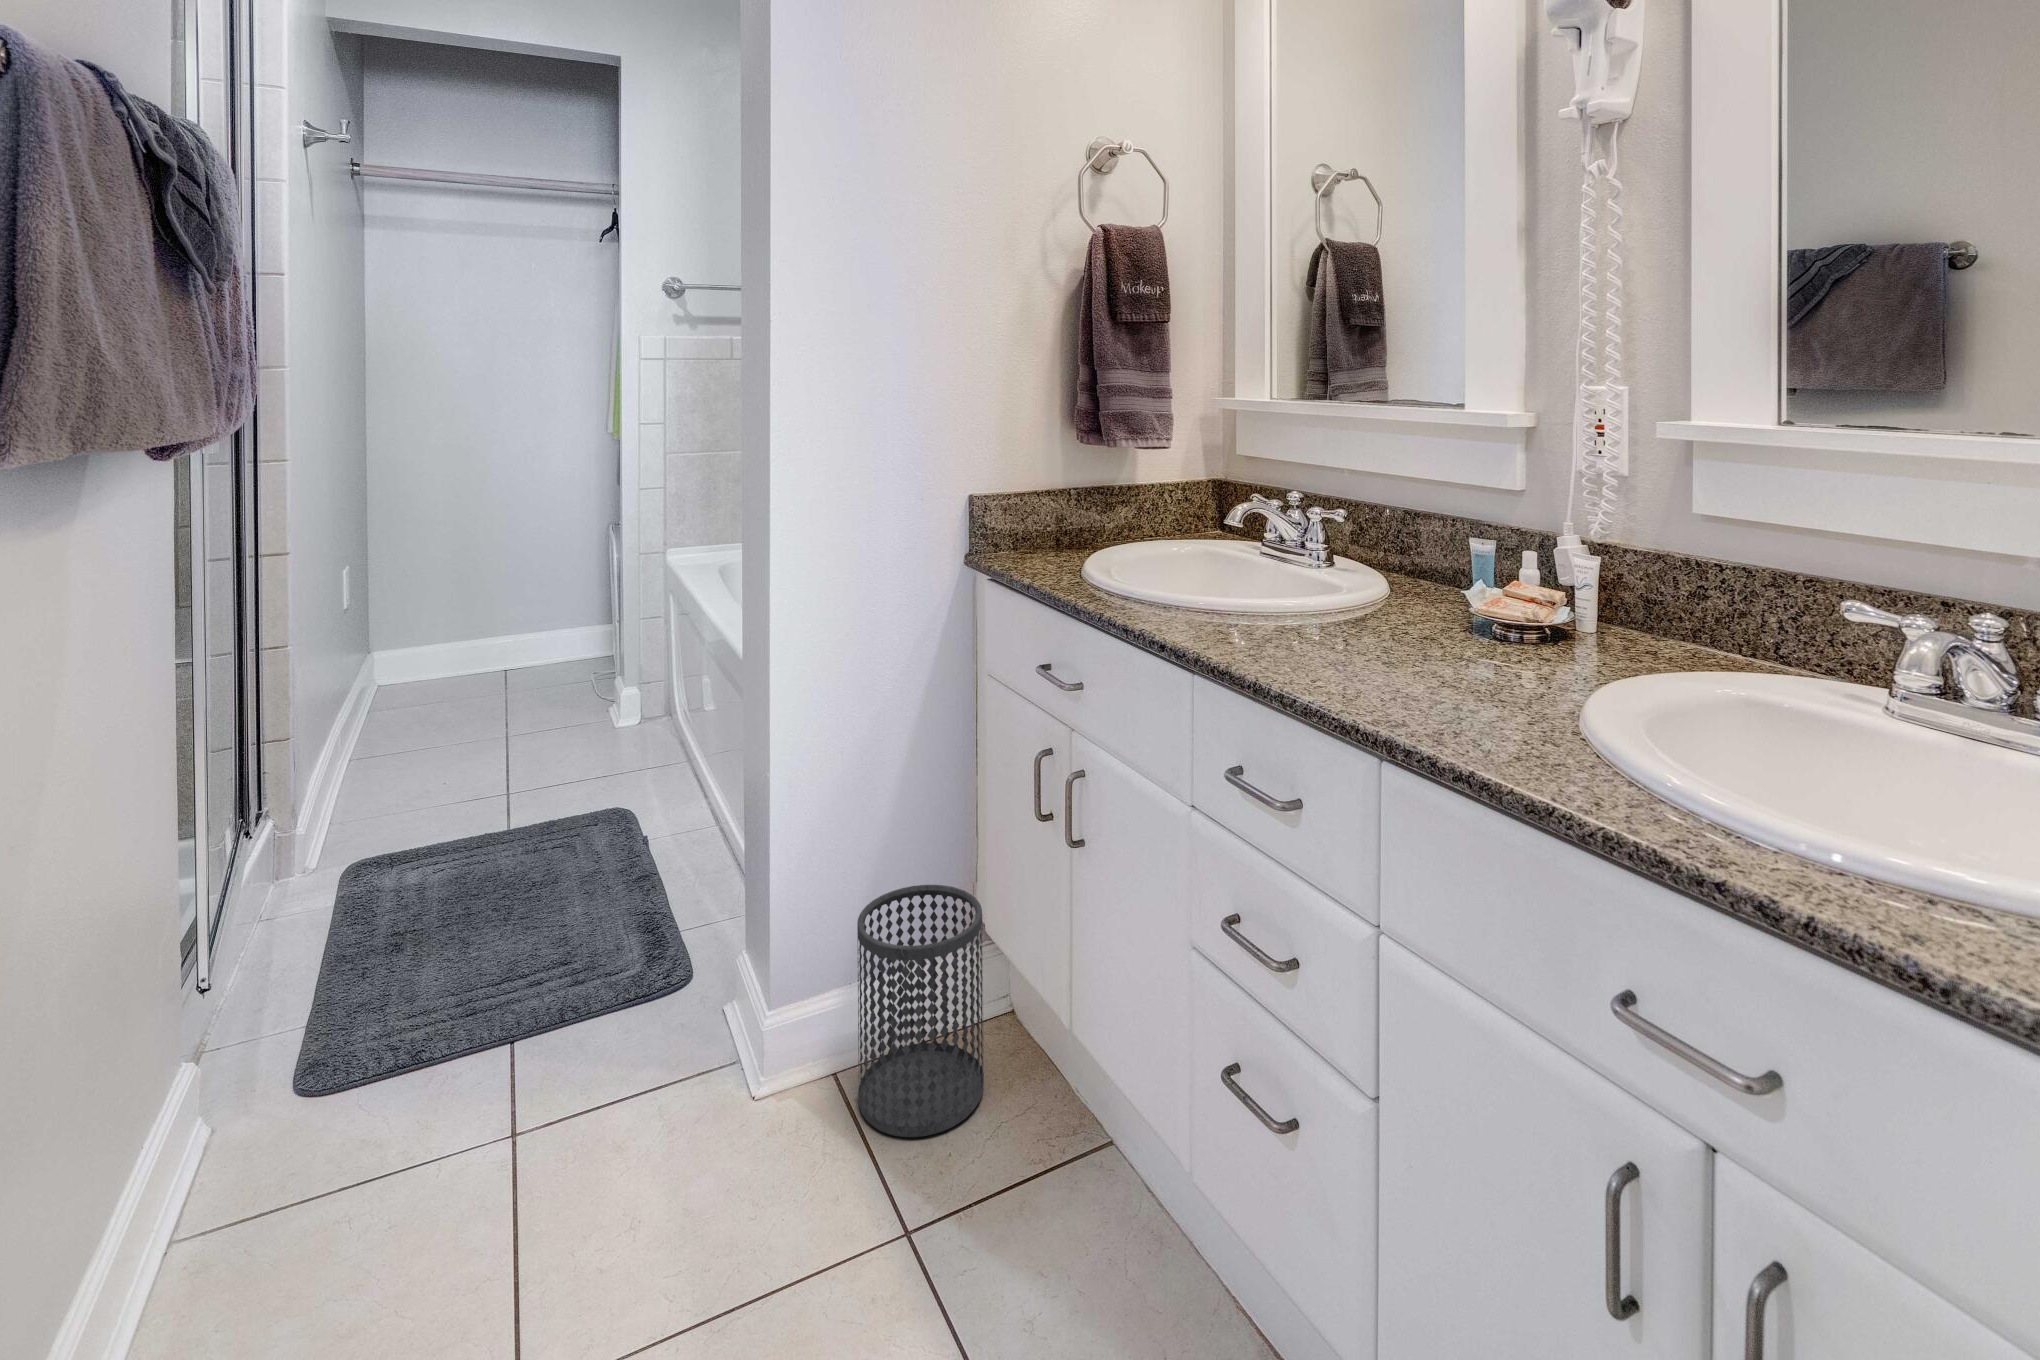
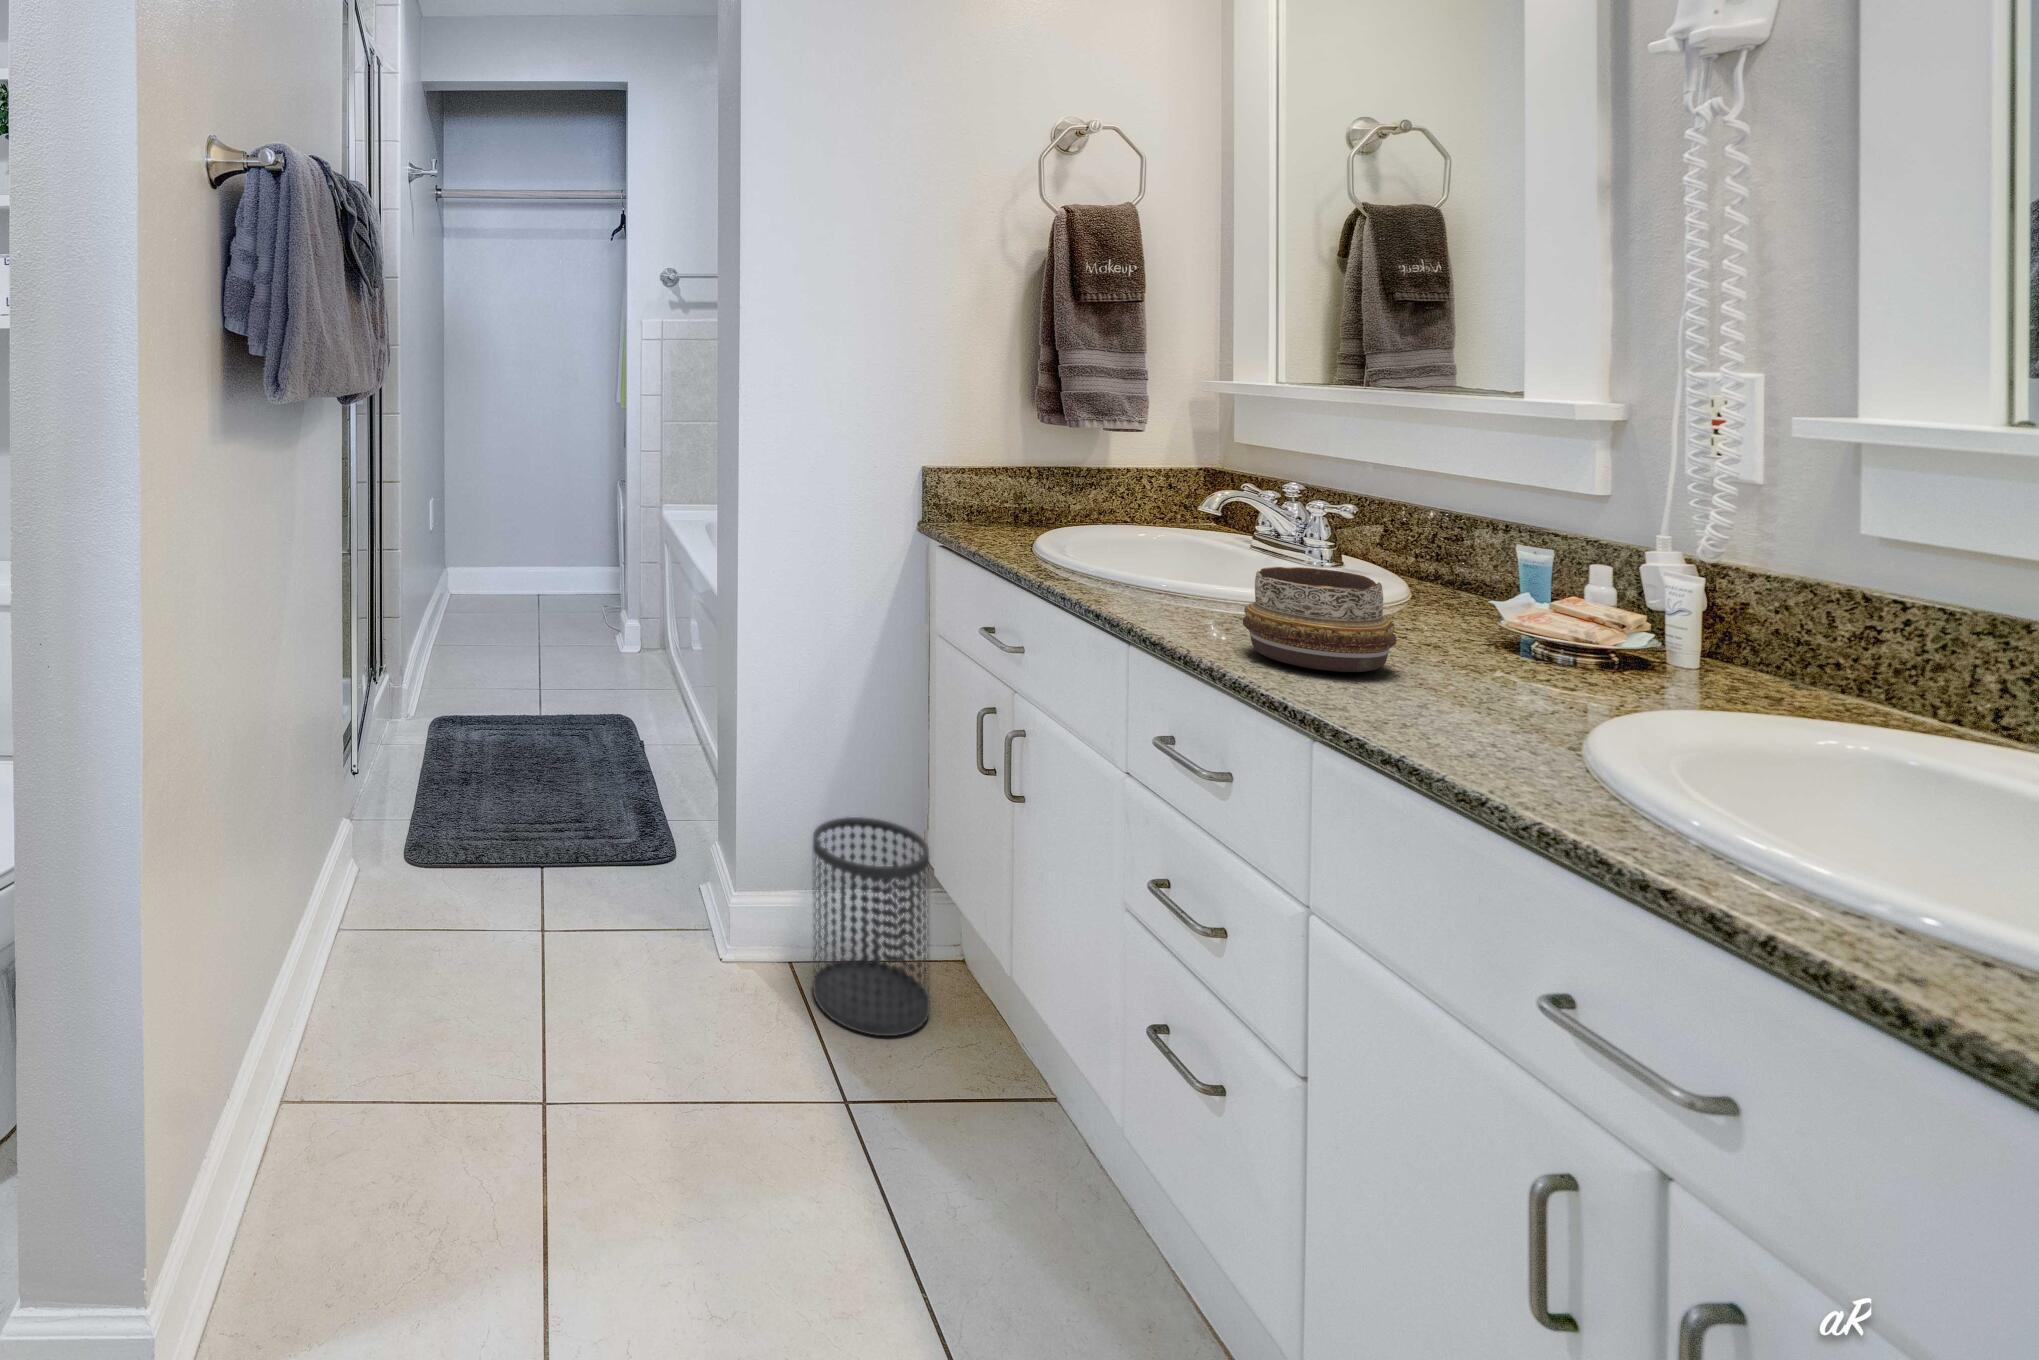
decorative bowl: none [1296,578,1420,680] -> present [1243,567,1397,672]

